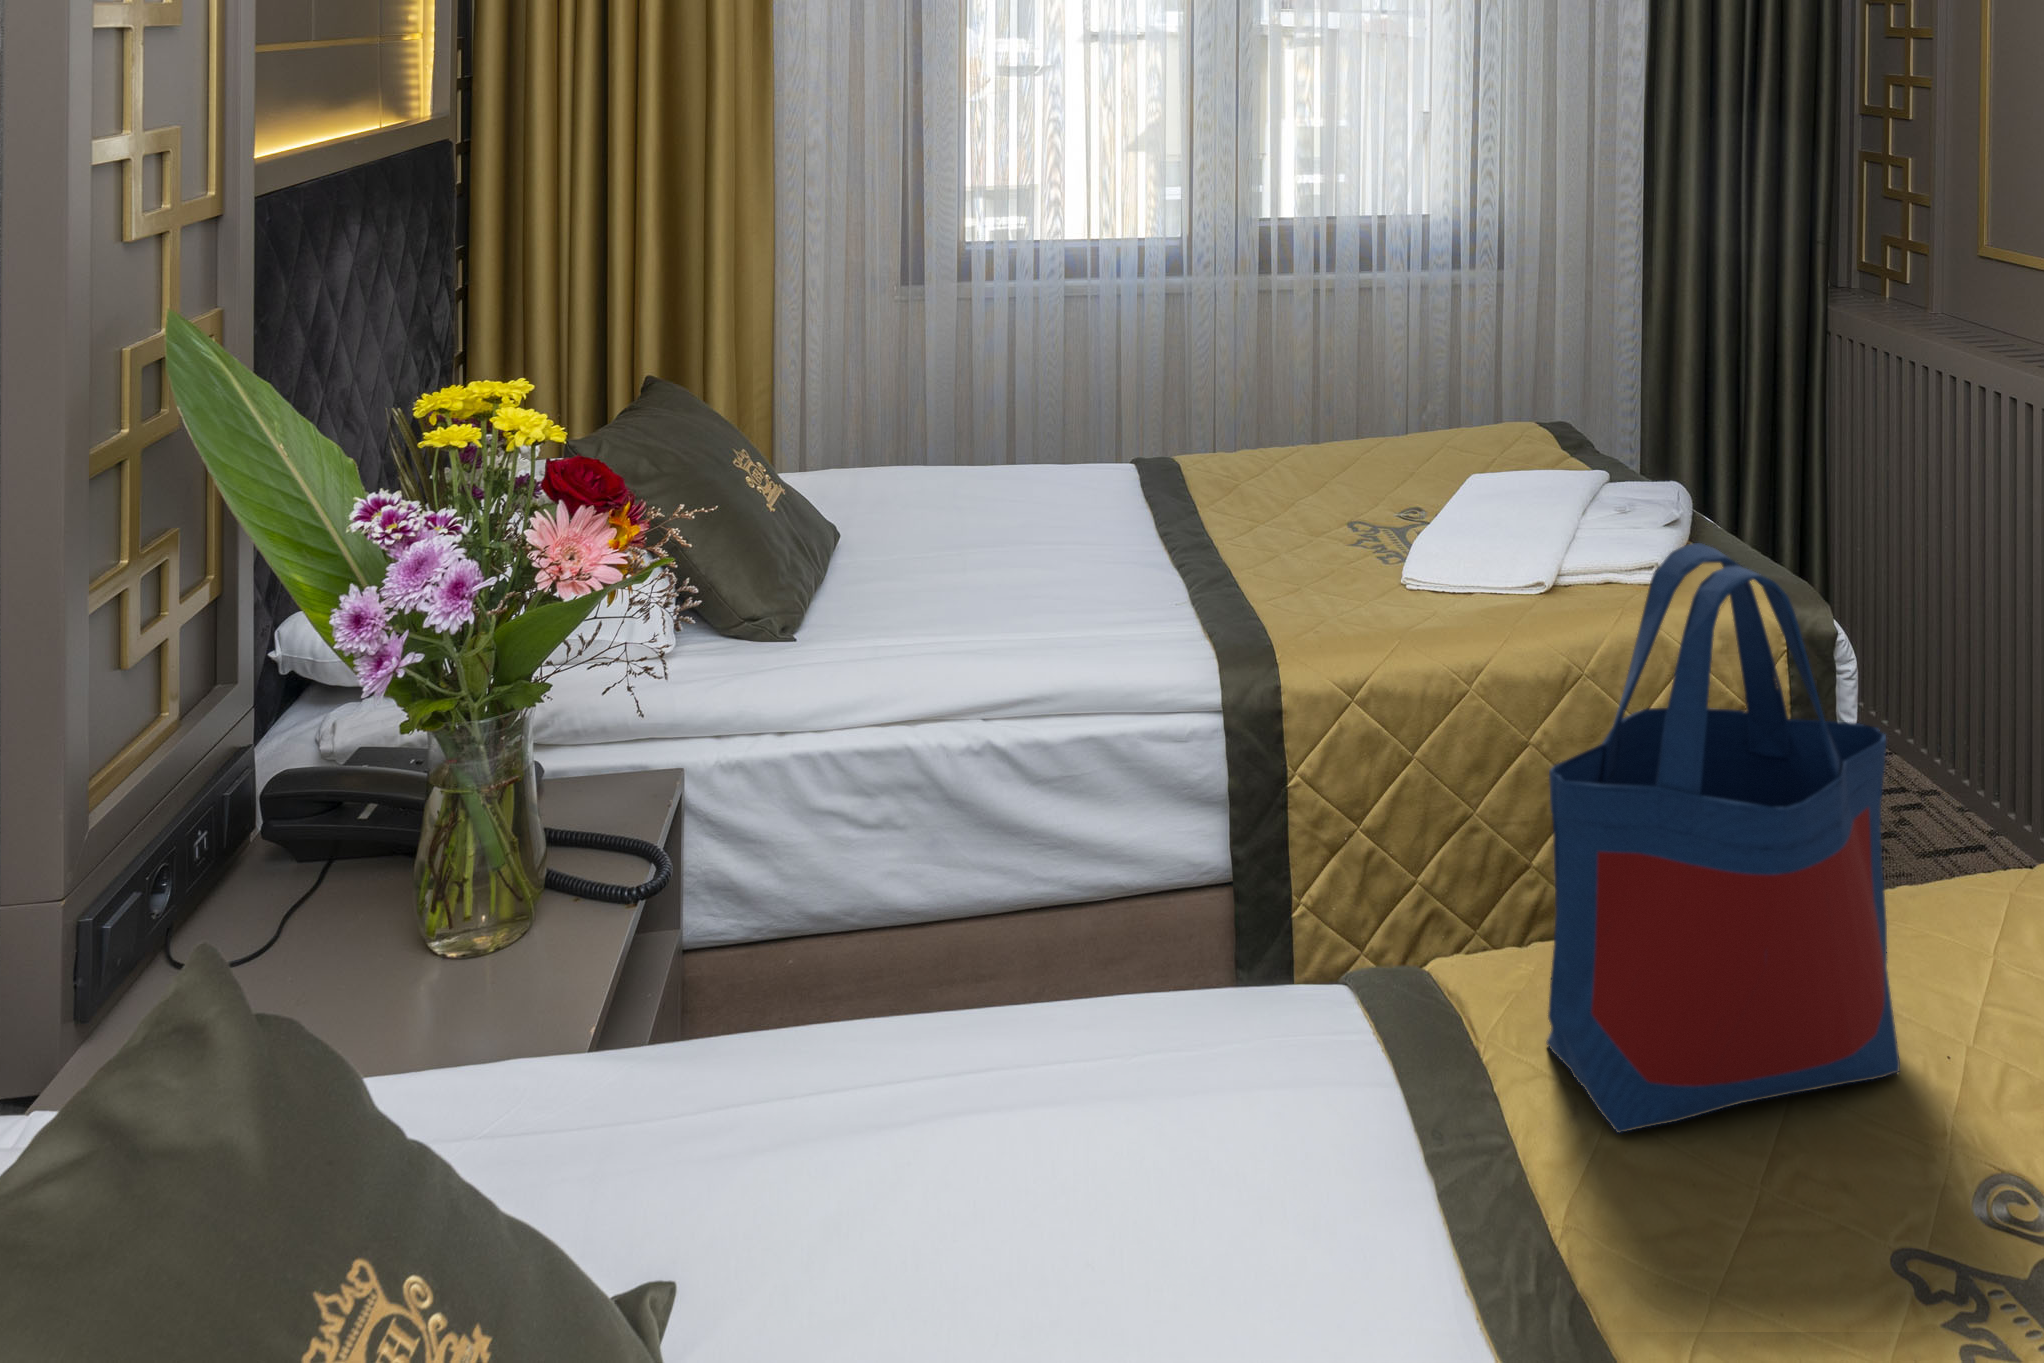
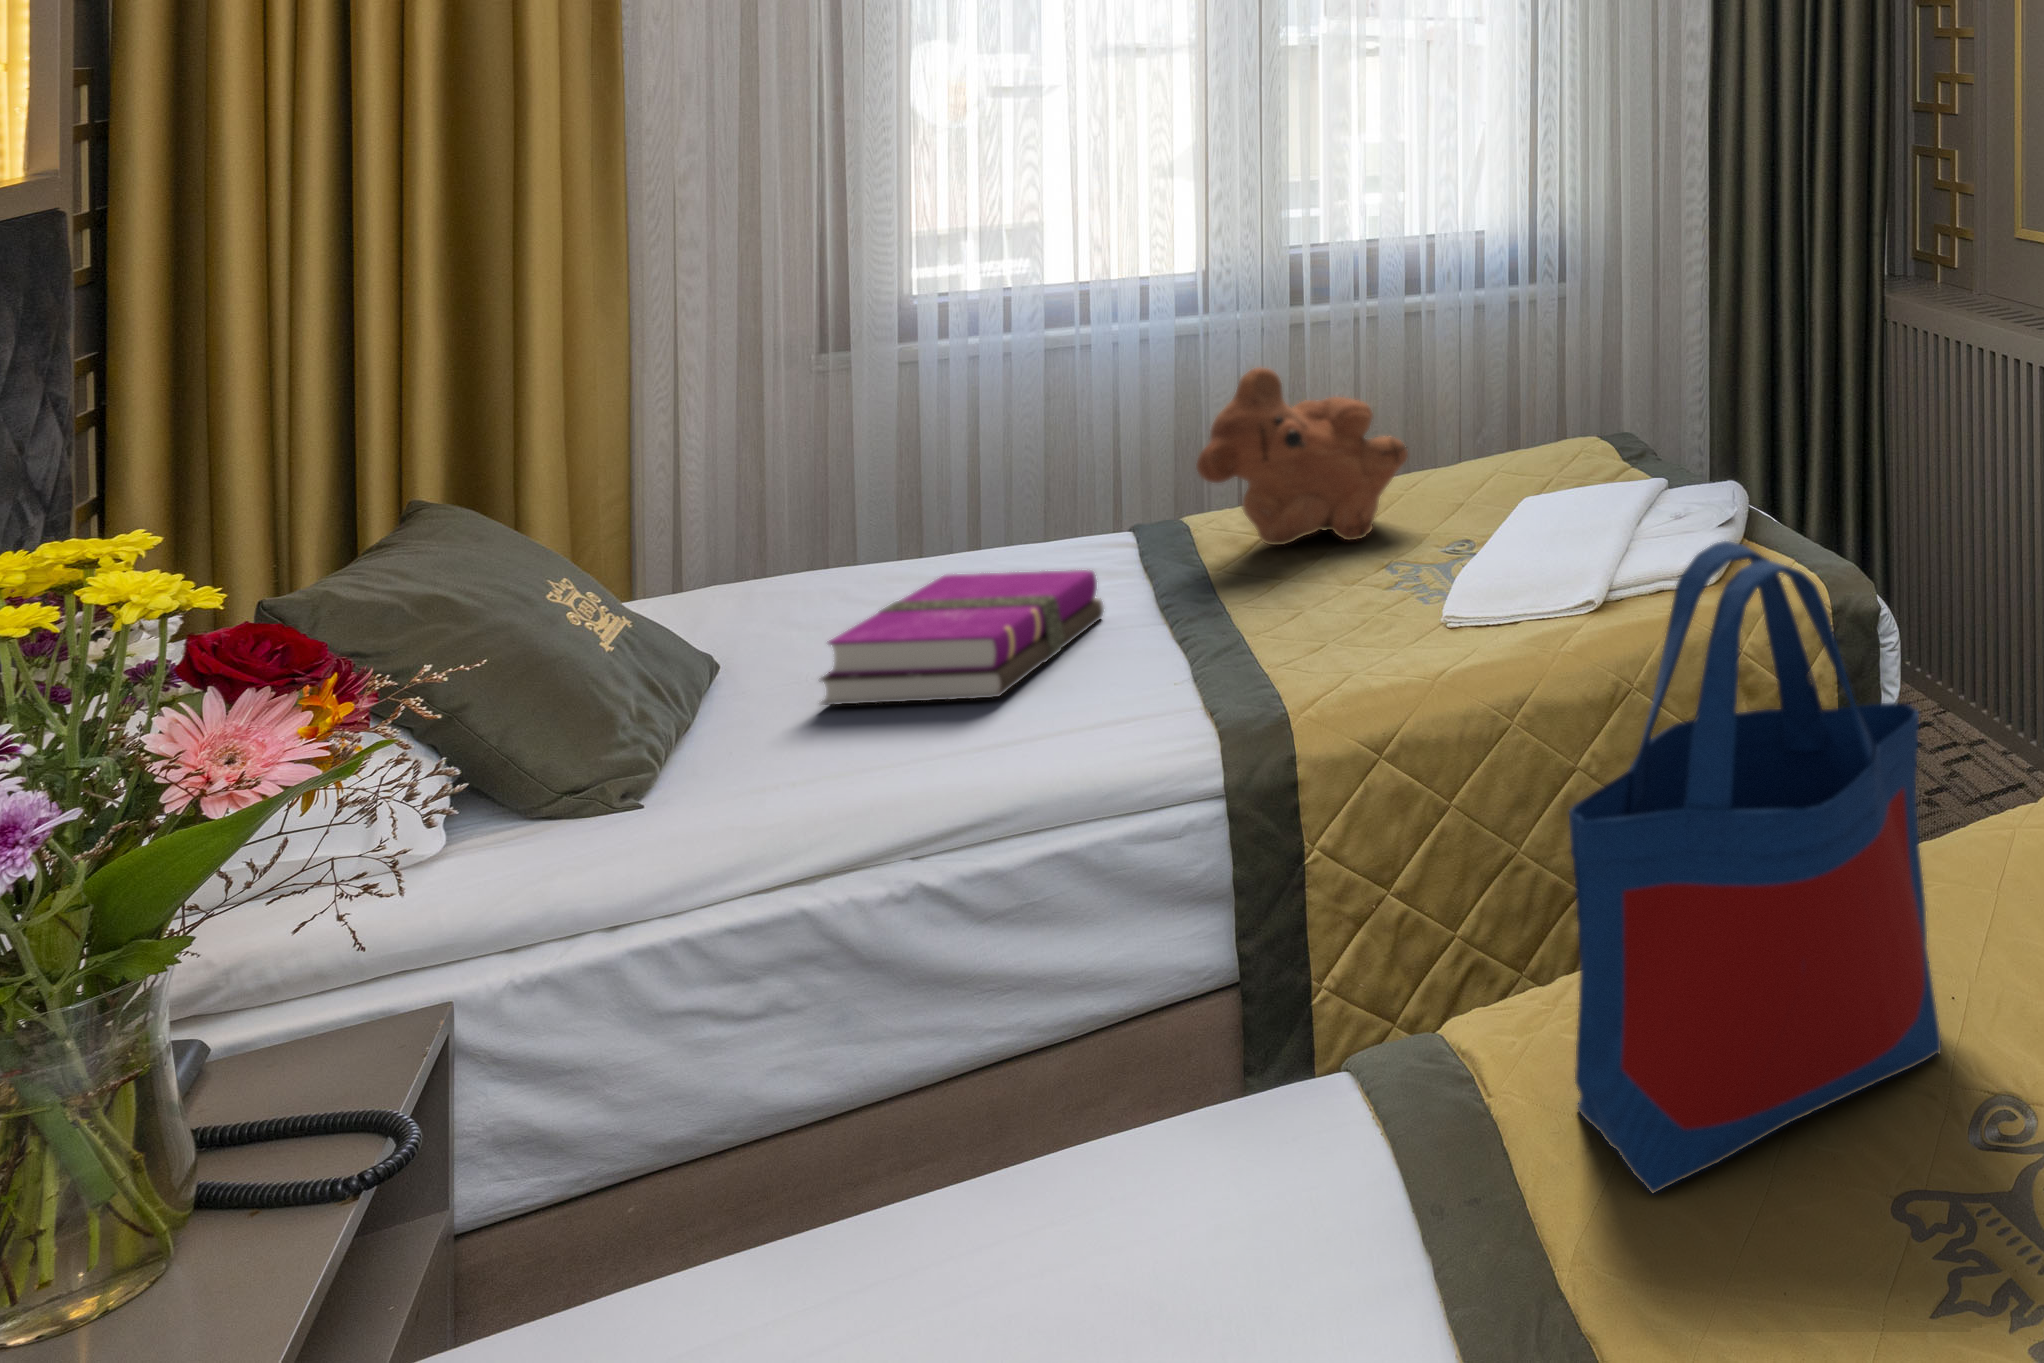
teddy bear: none [1195,331,1376,500] -> present [1196,368,1408,545]
hardback book: none [908,486,1120,597] -> present [820,570,1104,705]

